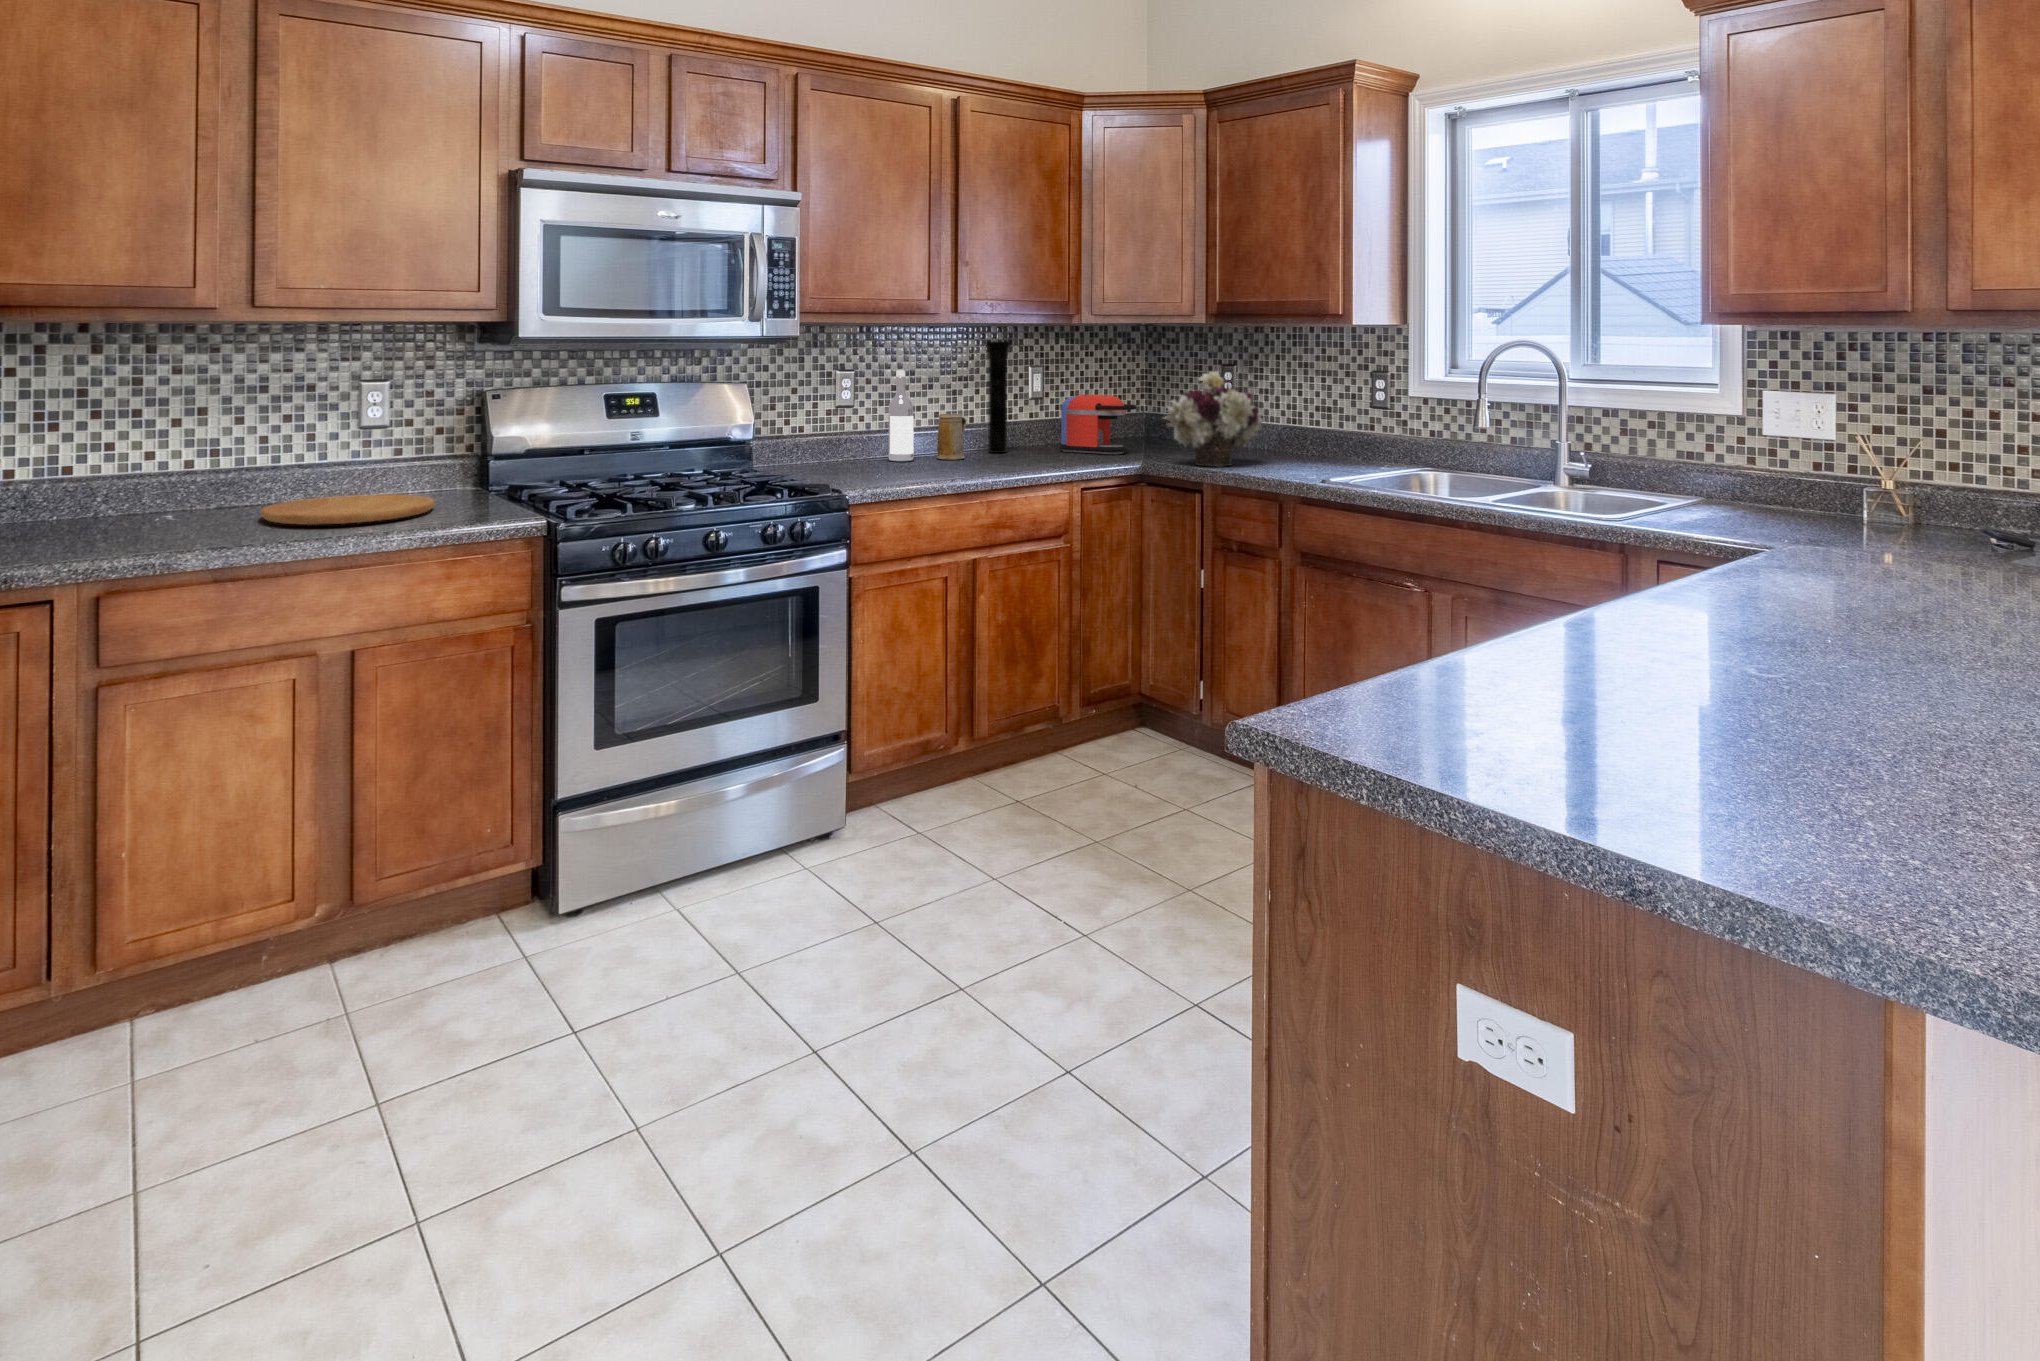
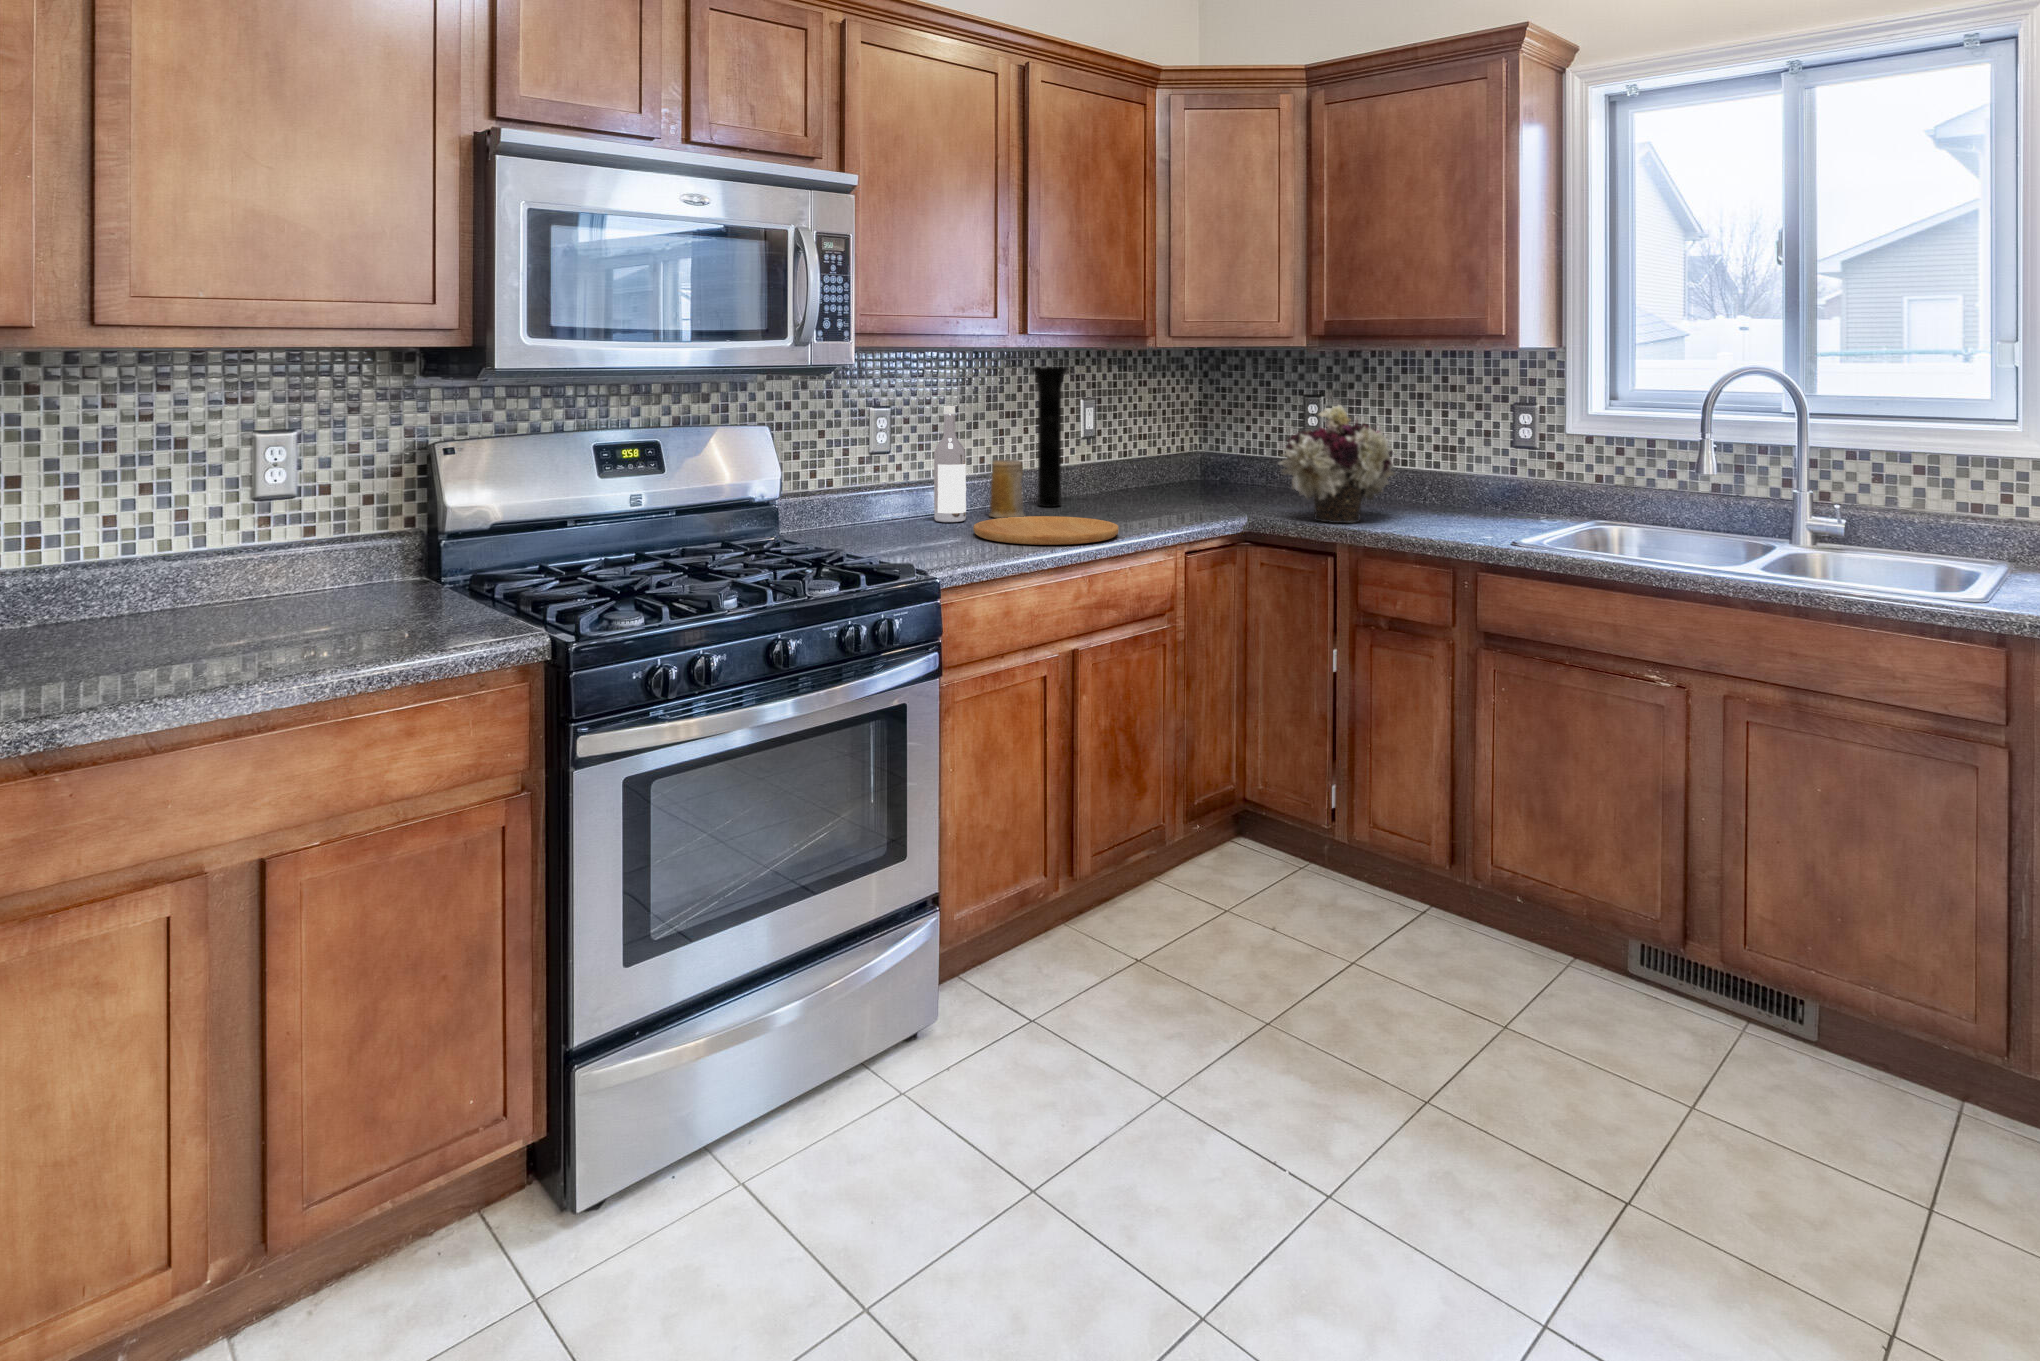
coffee maker: present [1059,394,1137,454] -> none [1120,433,1219,507]
cutting board: present [261,494,435,525] -> present [973,516,1119,545]

